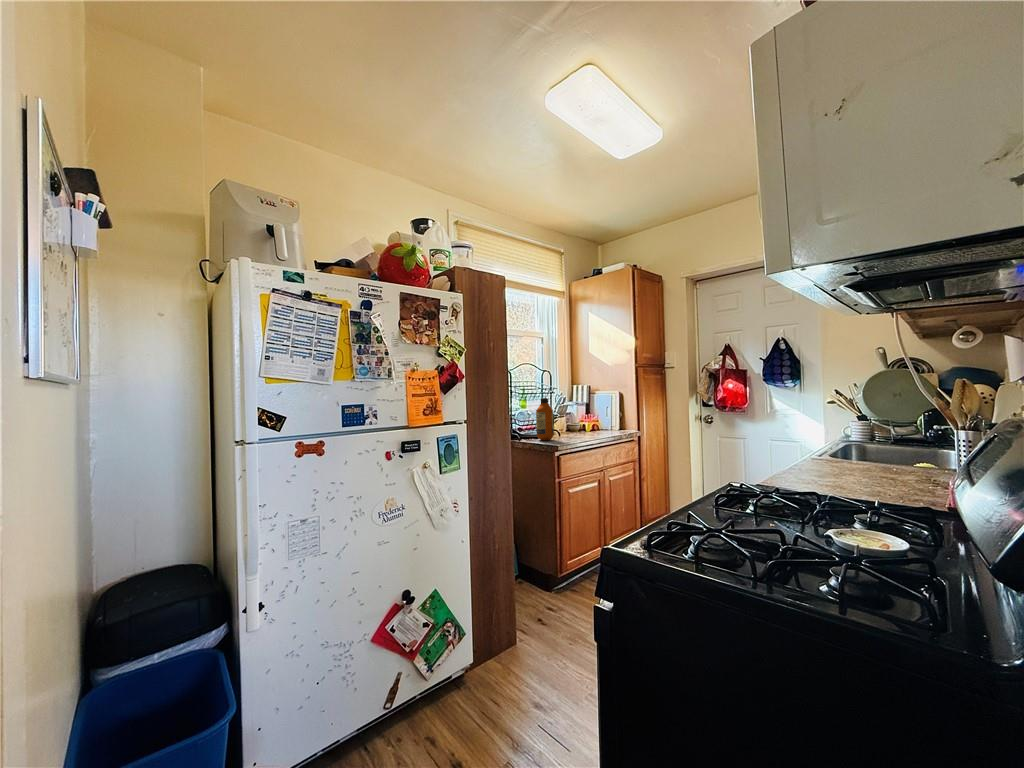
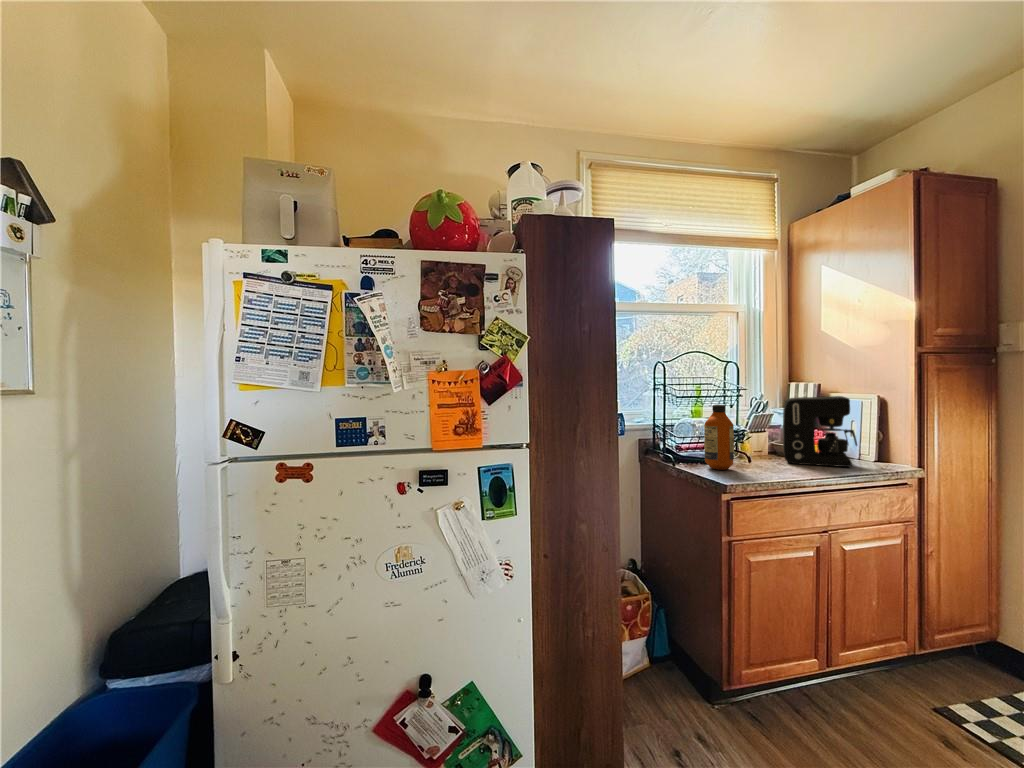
coffee maker: none [574,392,613,434] -> present [783,396,857,467]

